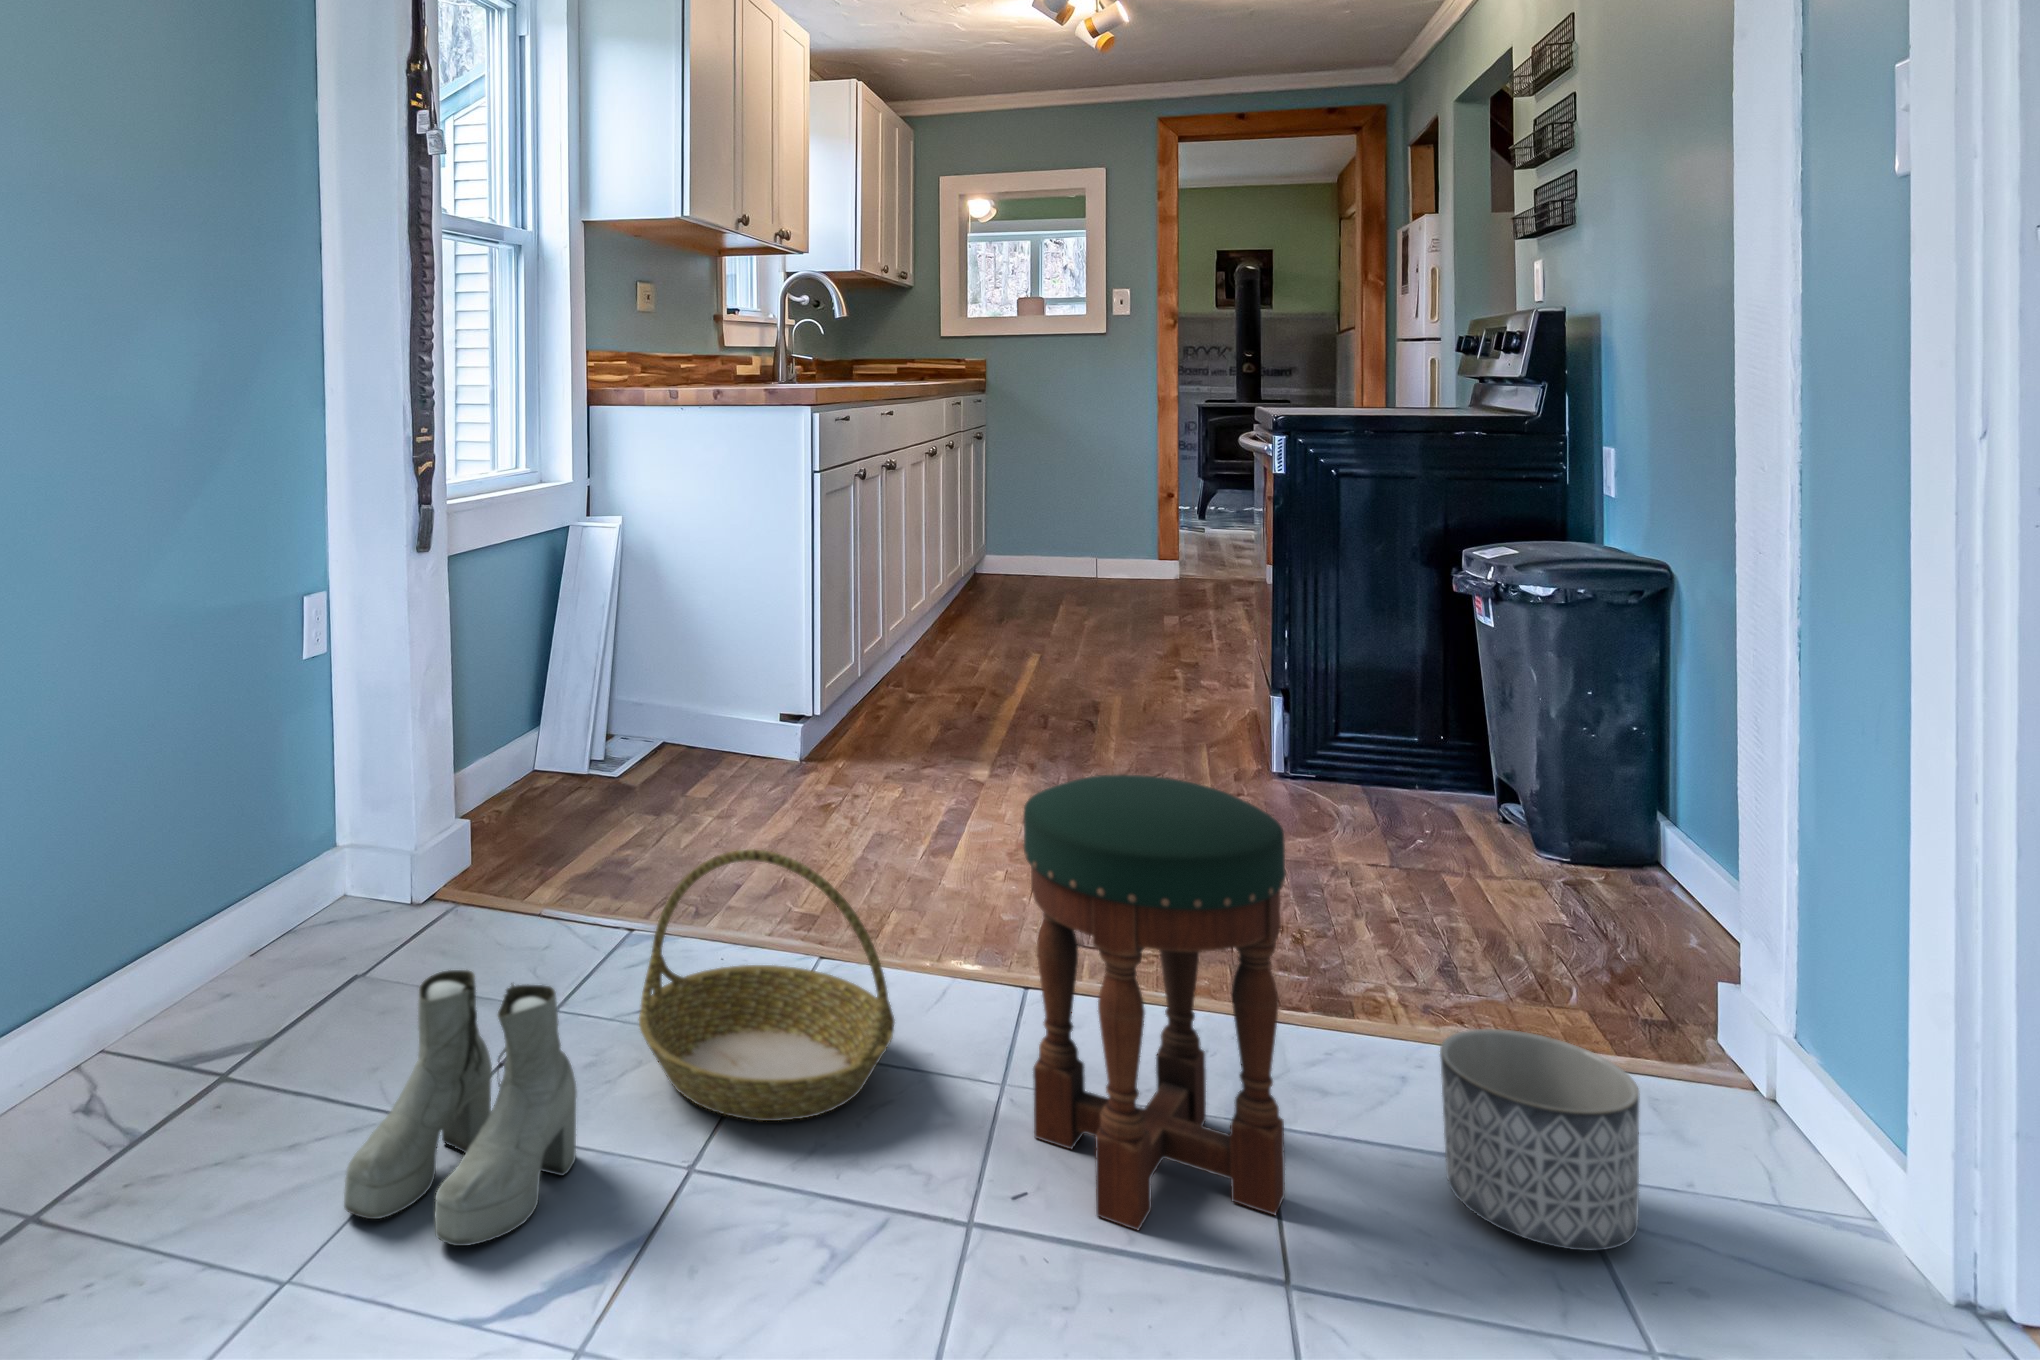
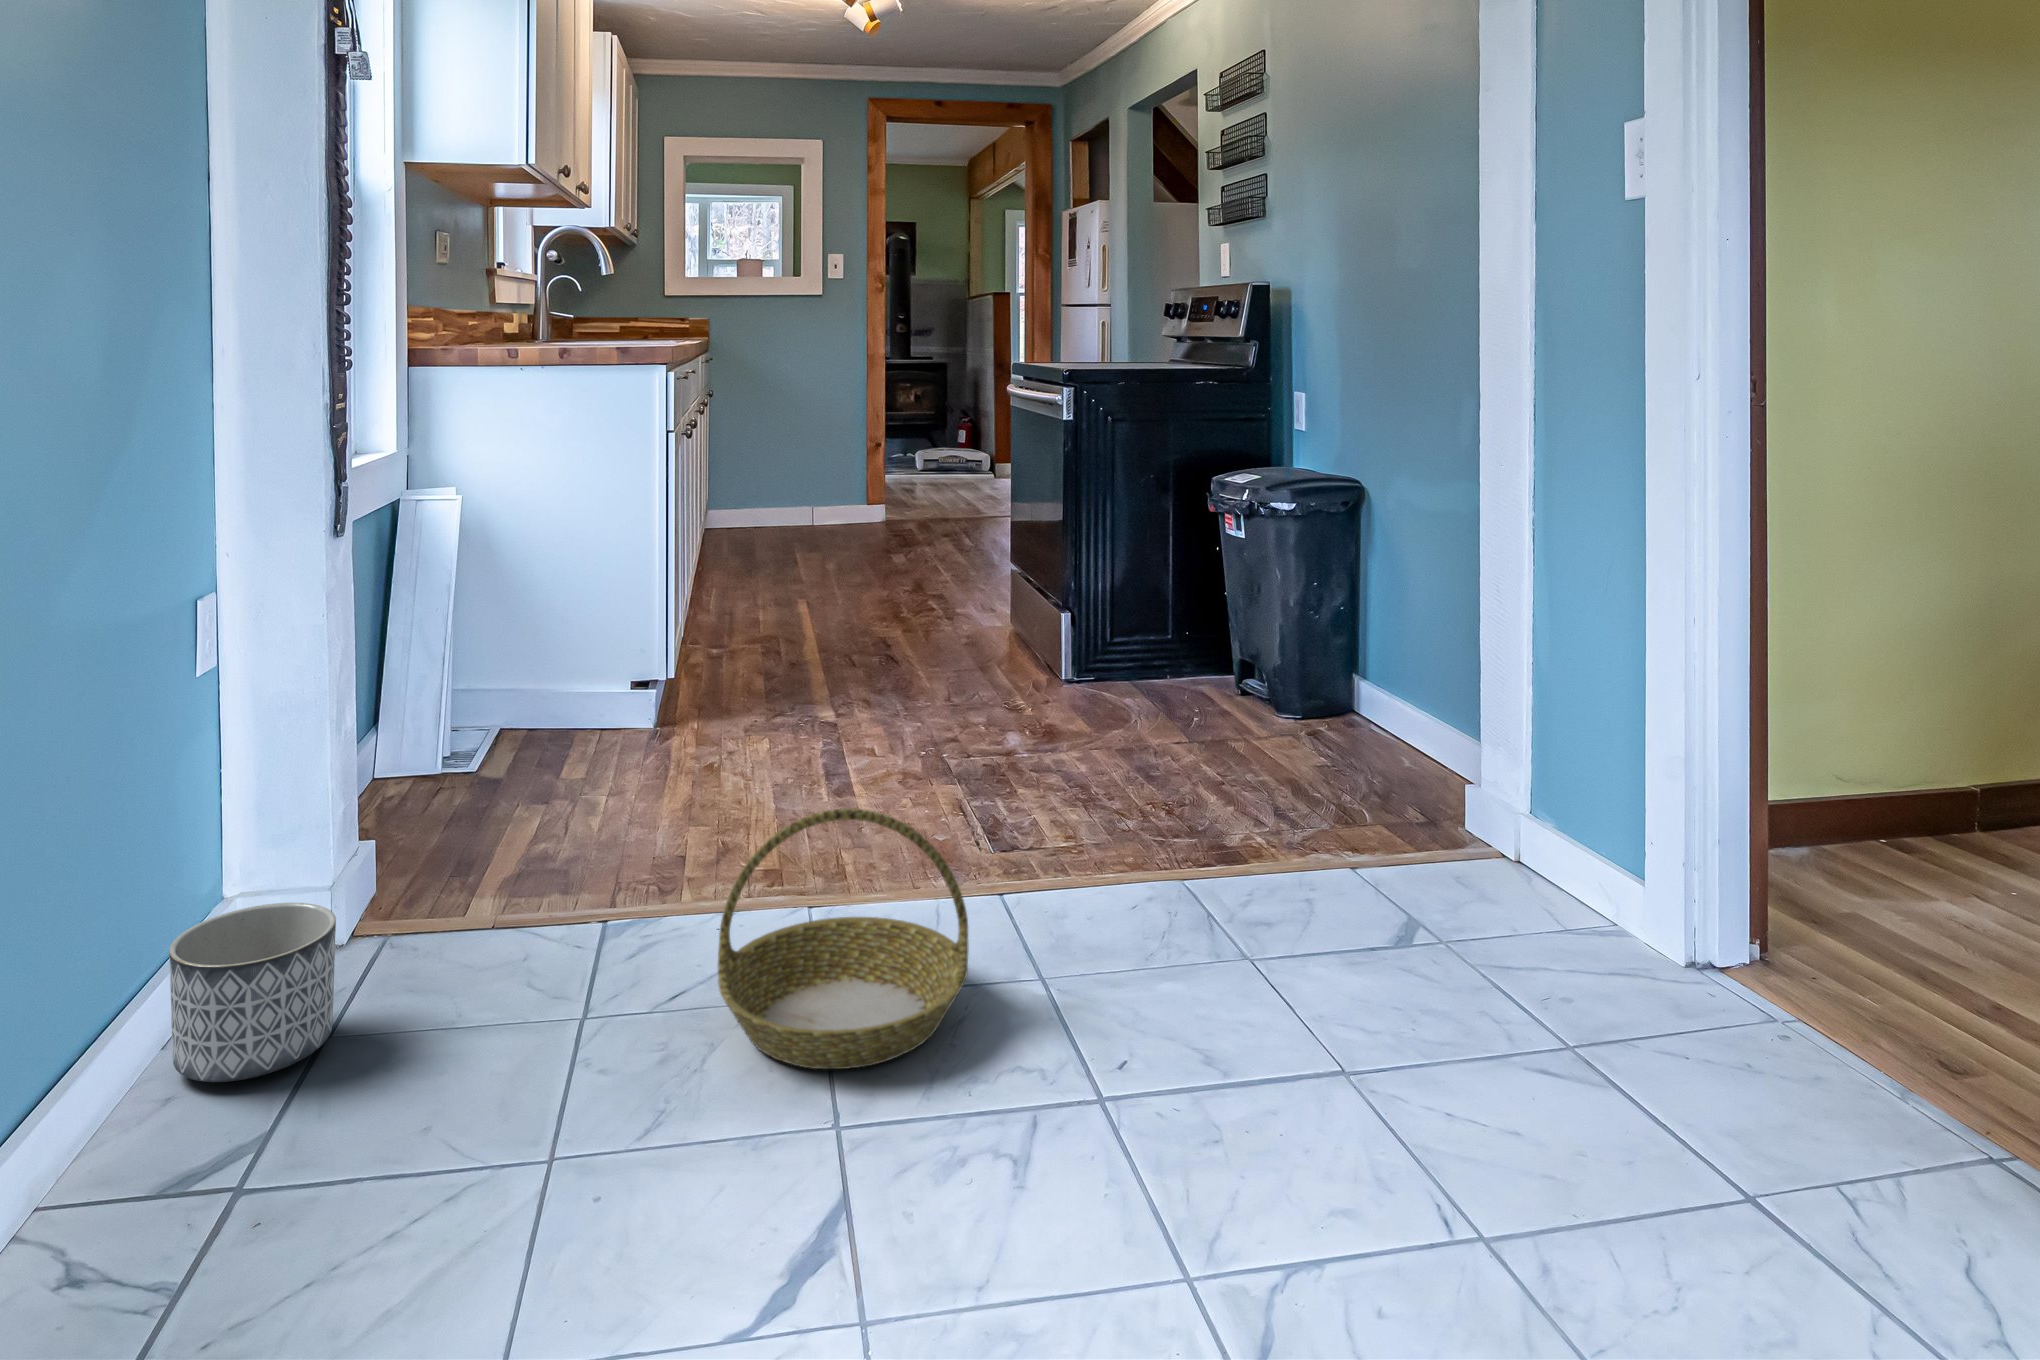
stool: present [1023,775,1286,1230] -> none [1095,687,1305,1061]
boots: present [344,970,577,1246] -> none [517,984,734,1283]
planter: present [1440,1029,1639,1251] -> present [169,903,336,1082]

